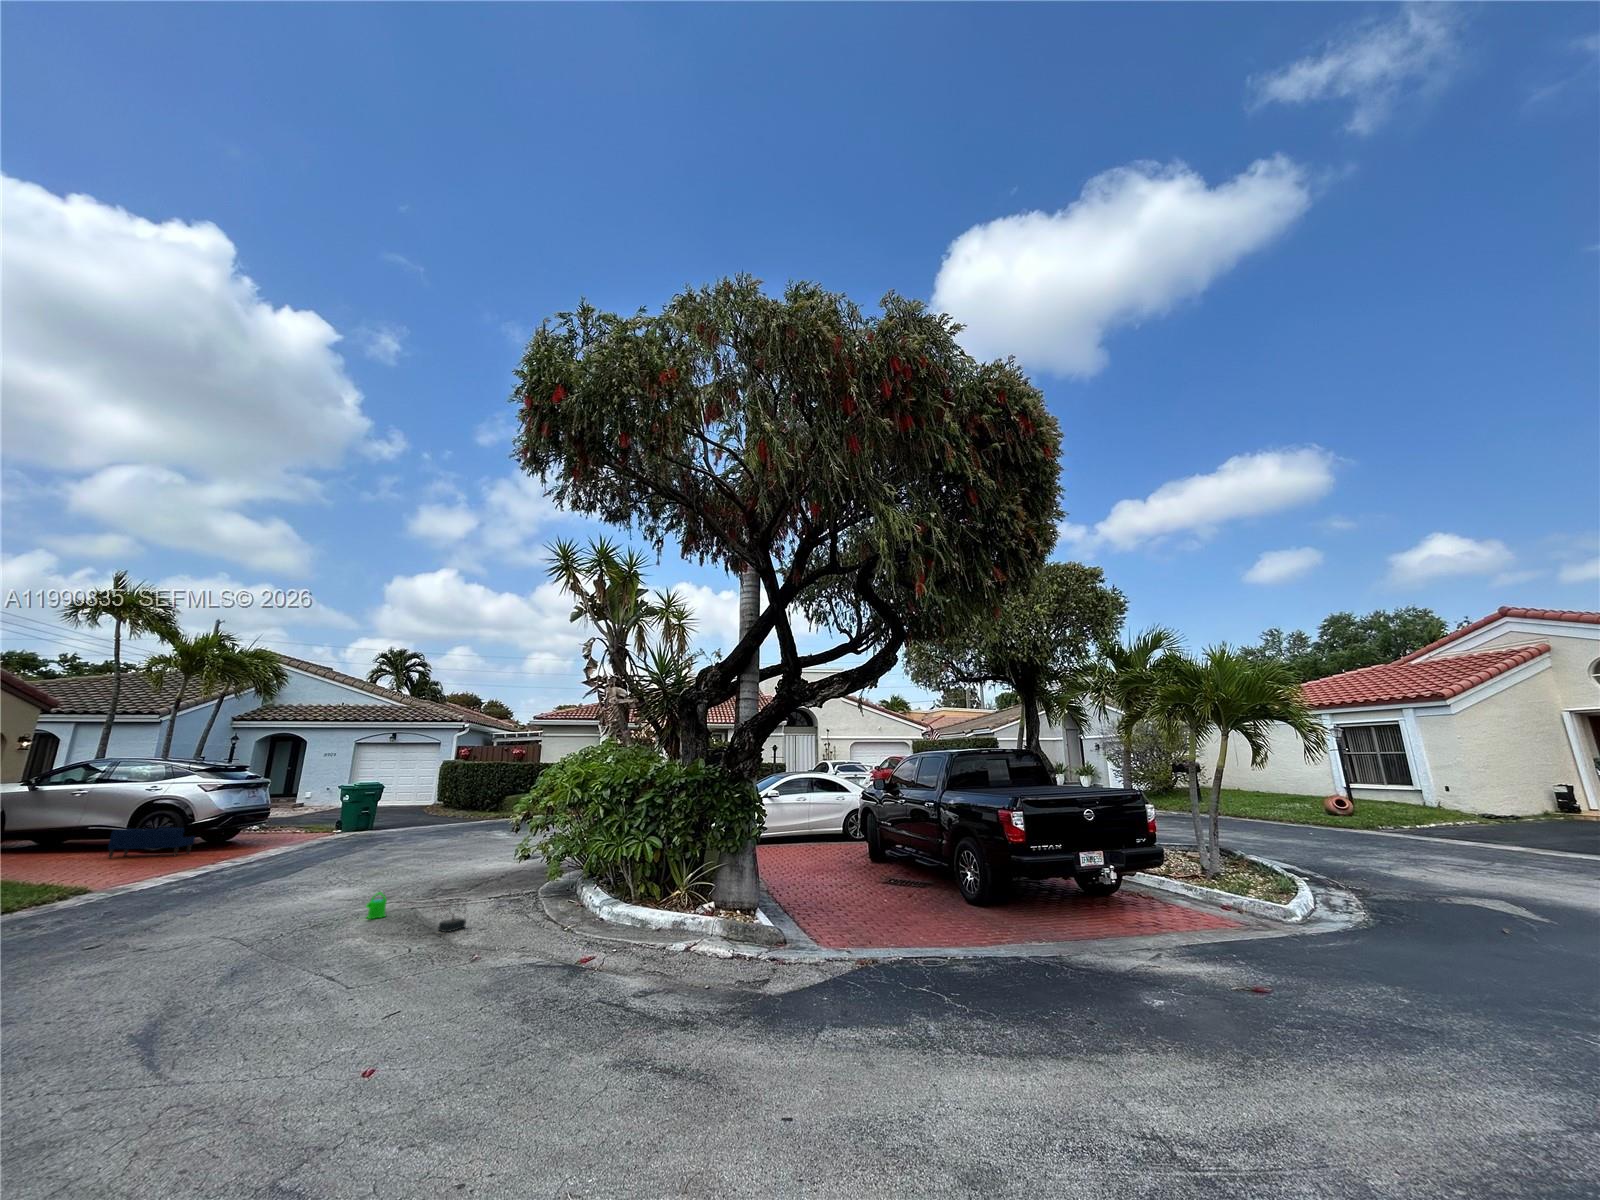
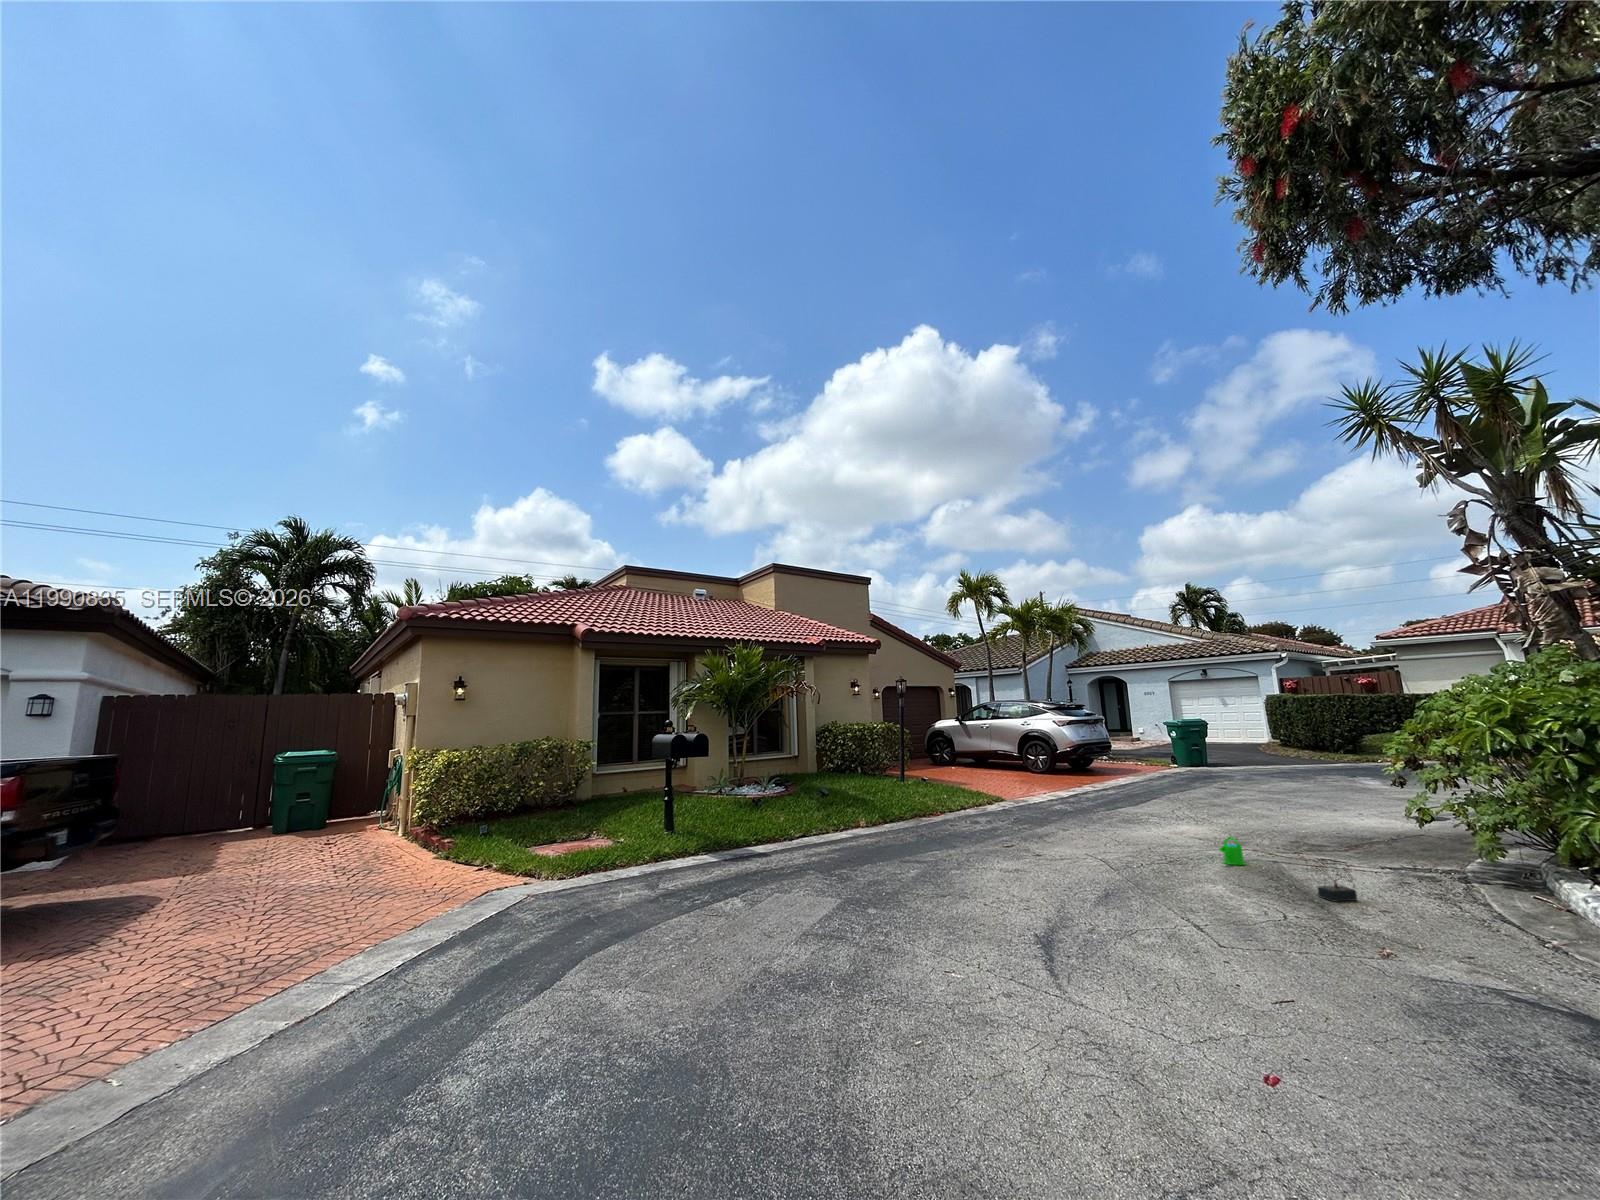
bench: present [108,828,195,858] -> none [1009,753,1062,778]

